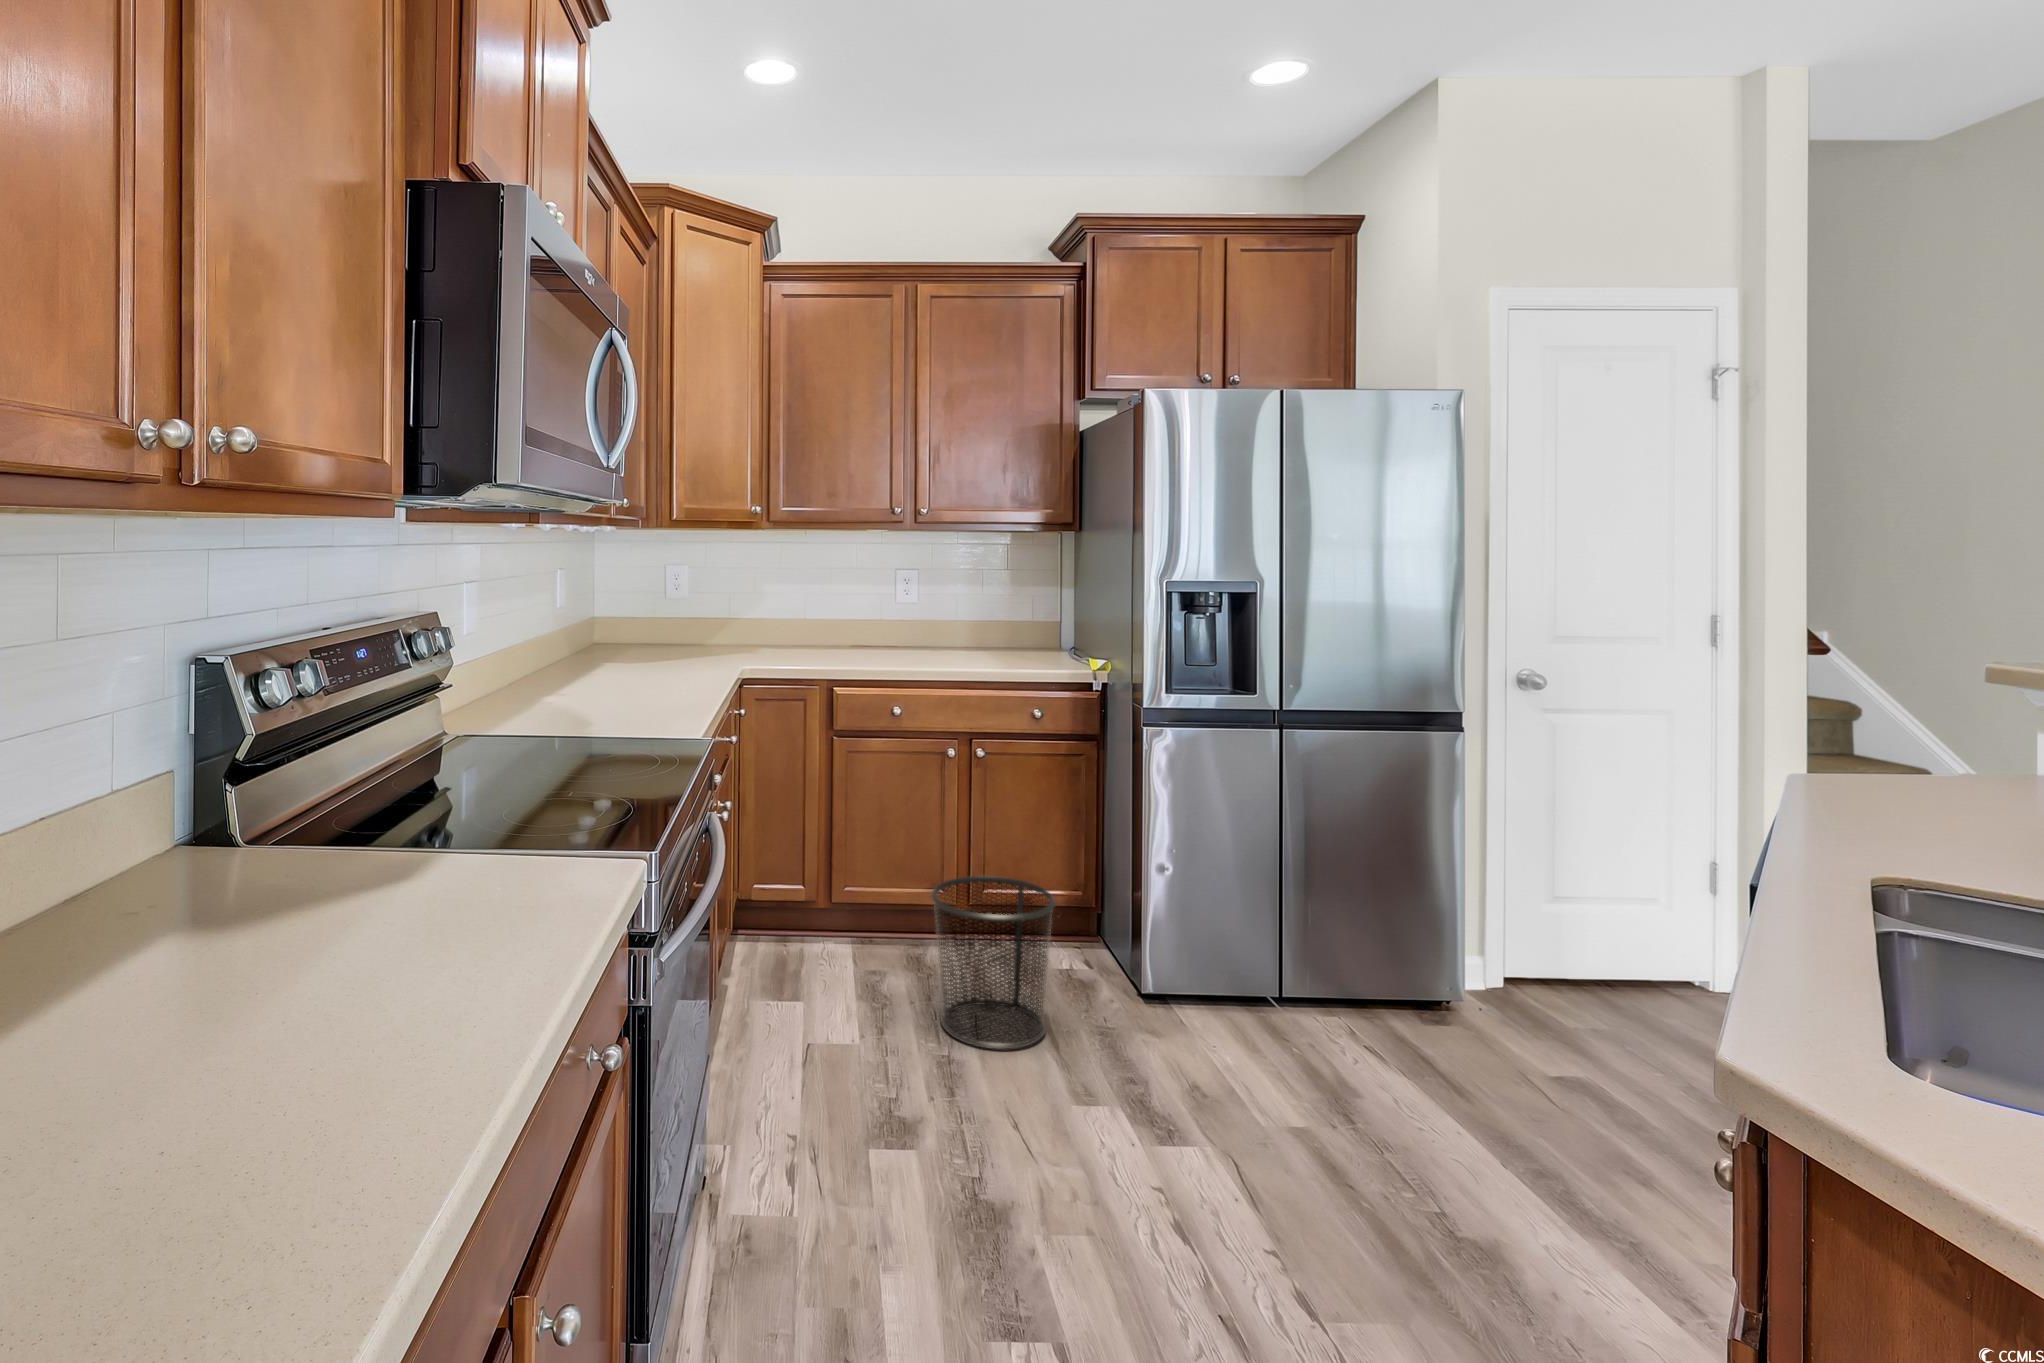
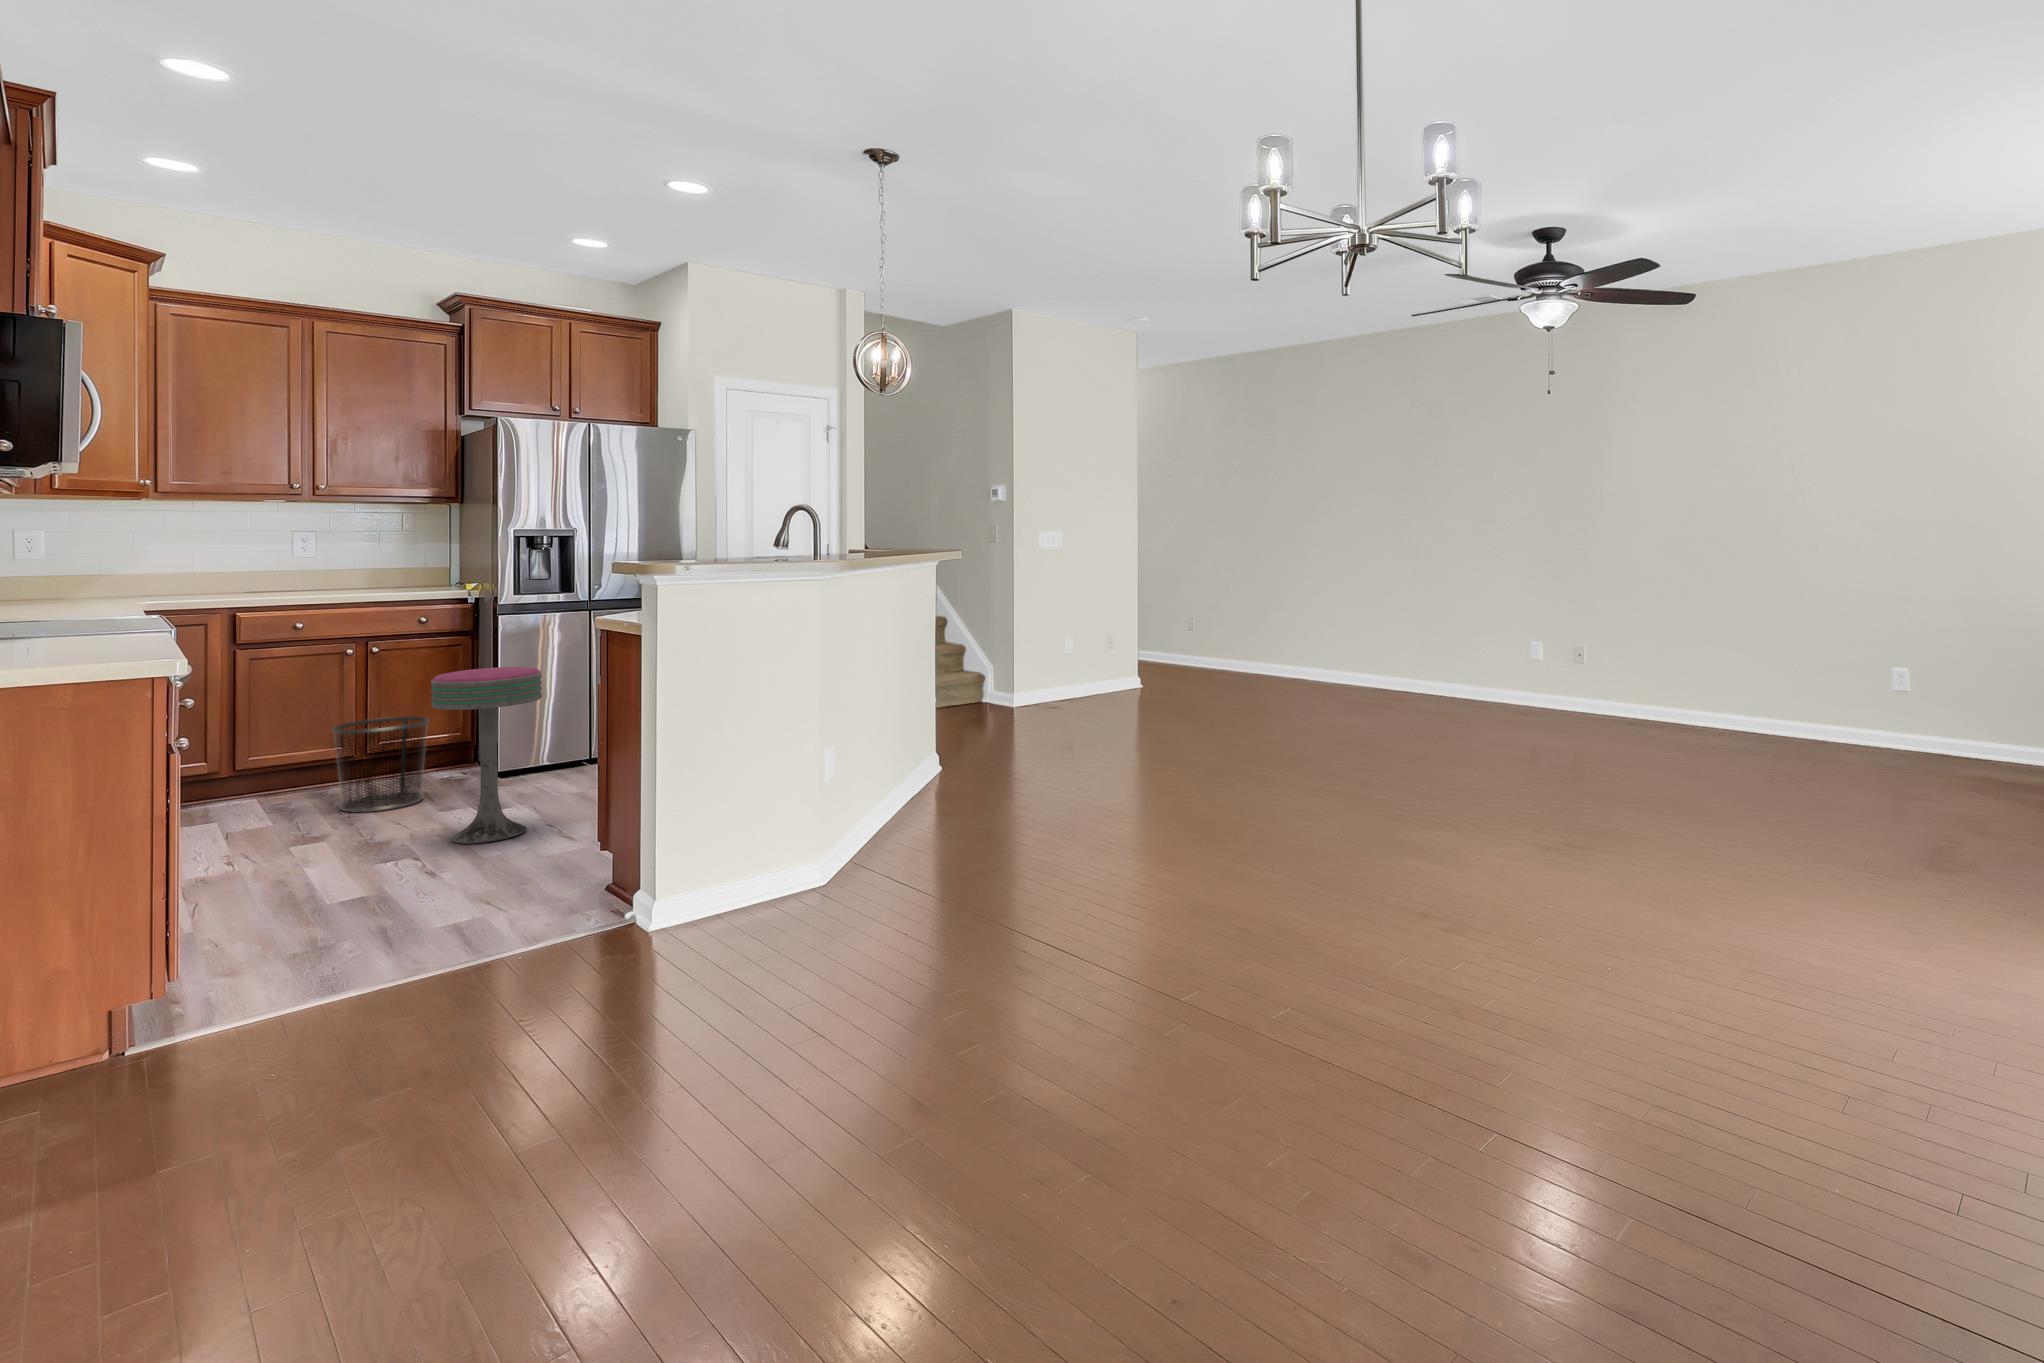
bar stool: none [1083,879,1283,1292] -> present [431,667,542,844]

